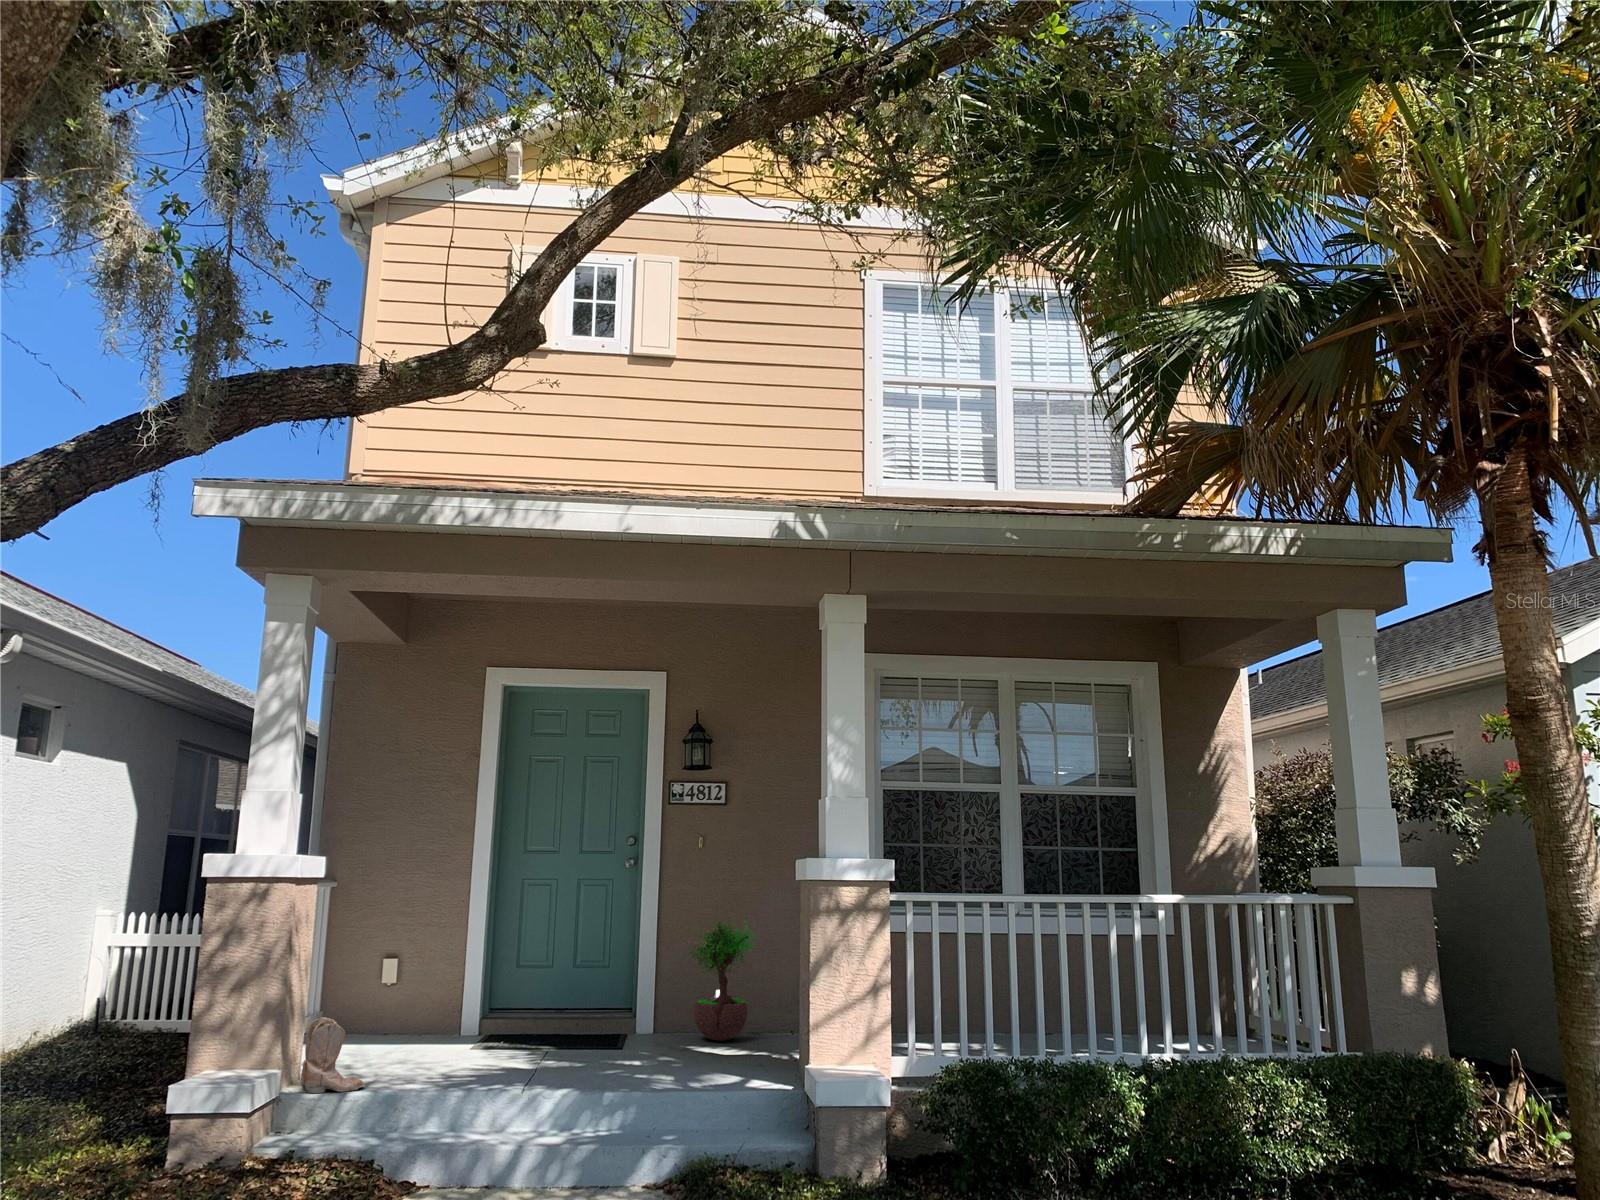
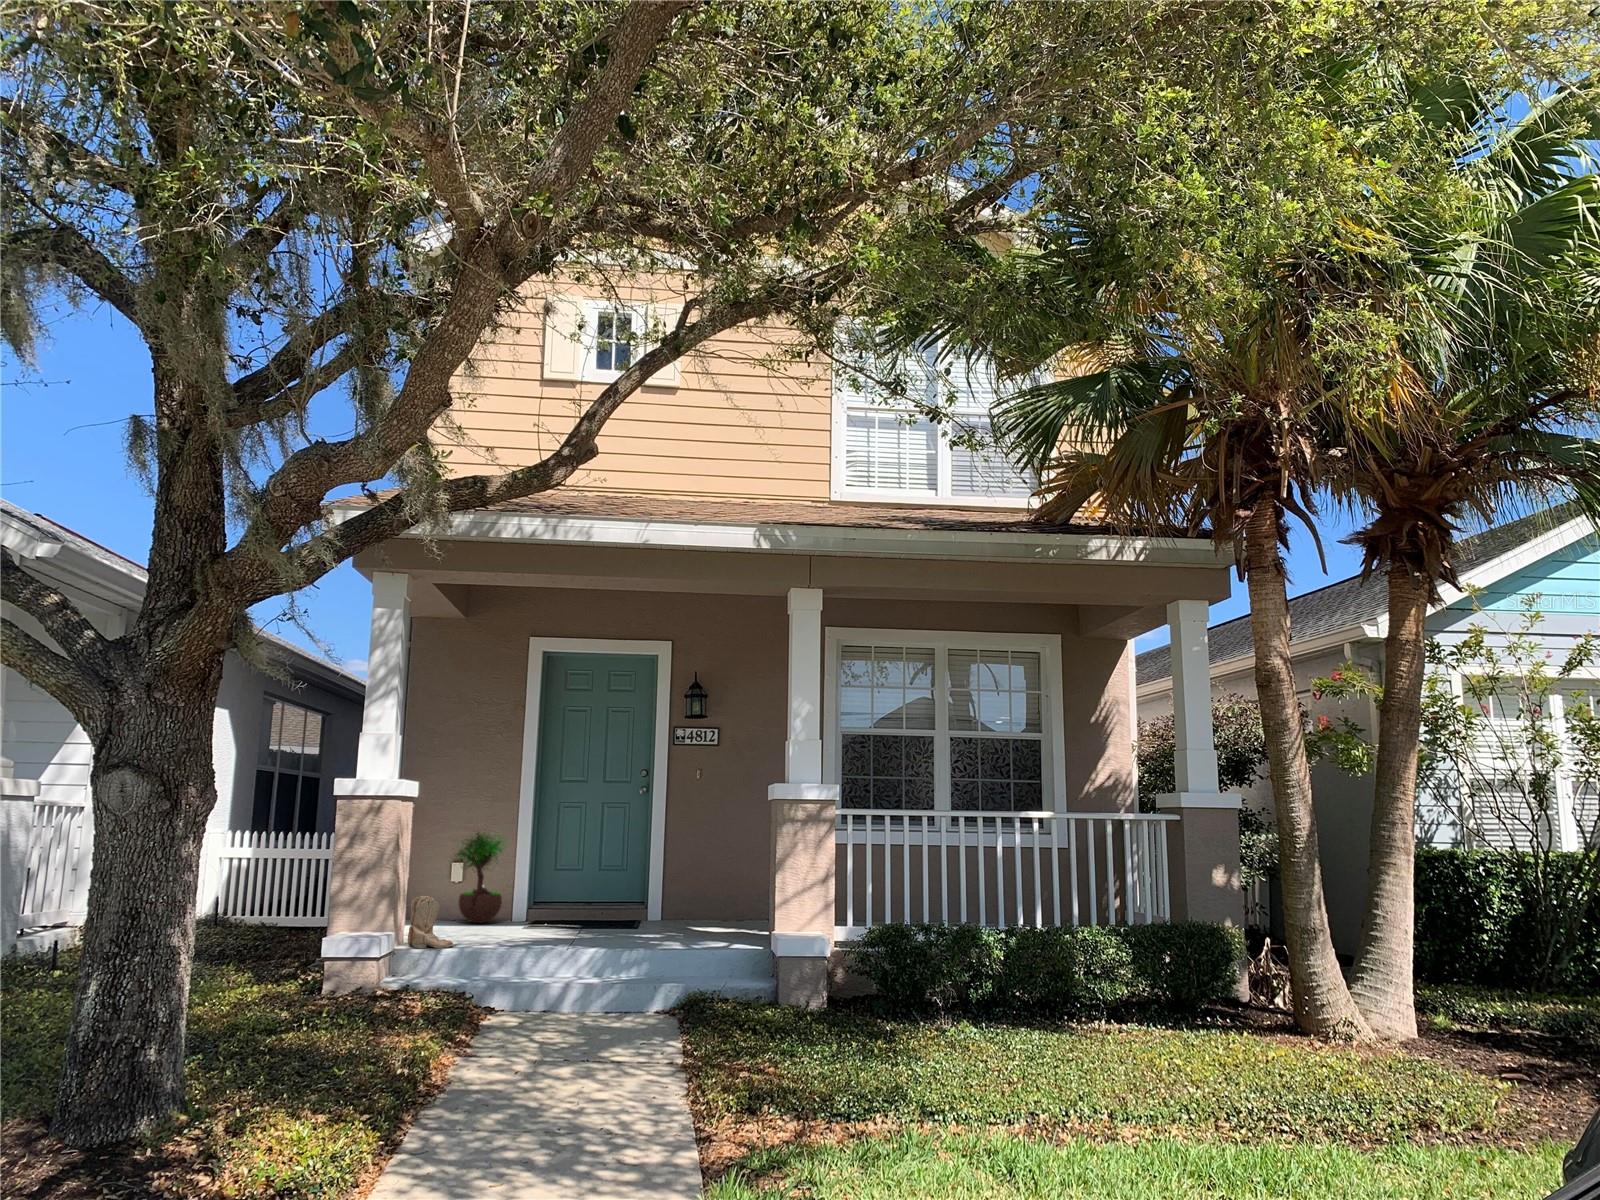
potted tree: present [686,912,758,1041] -> present [455,829,505,923]

